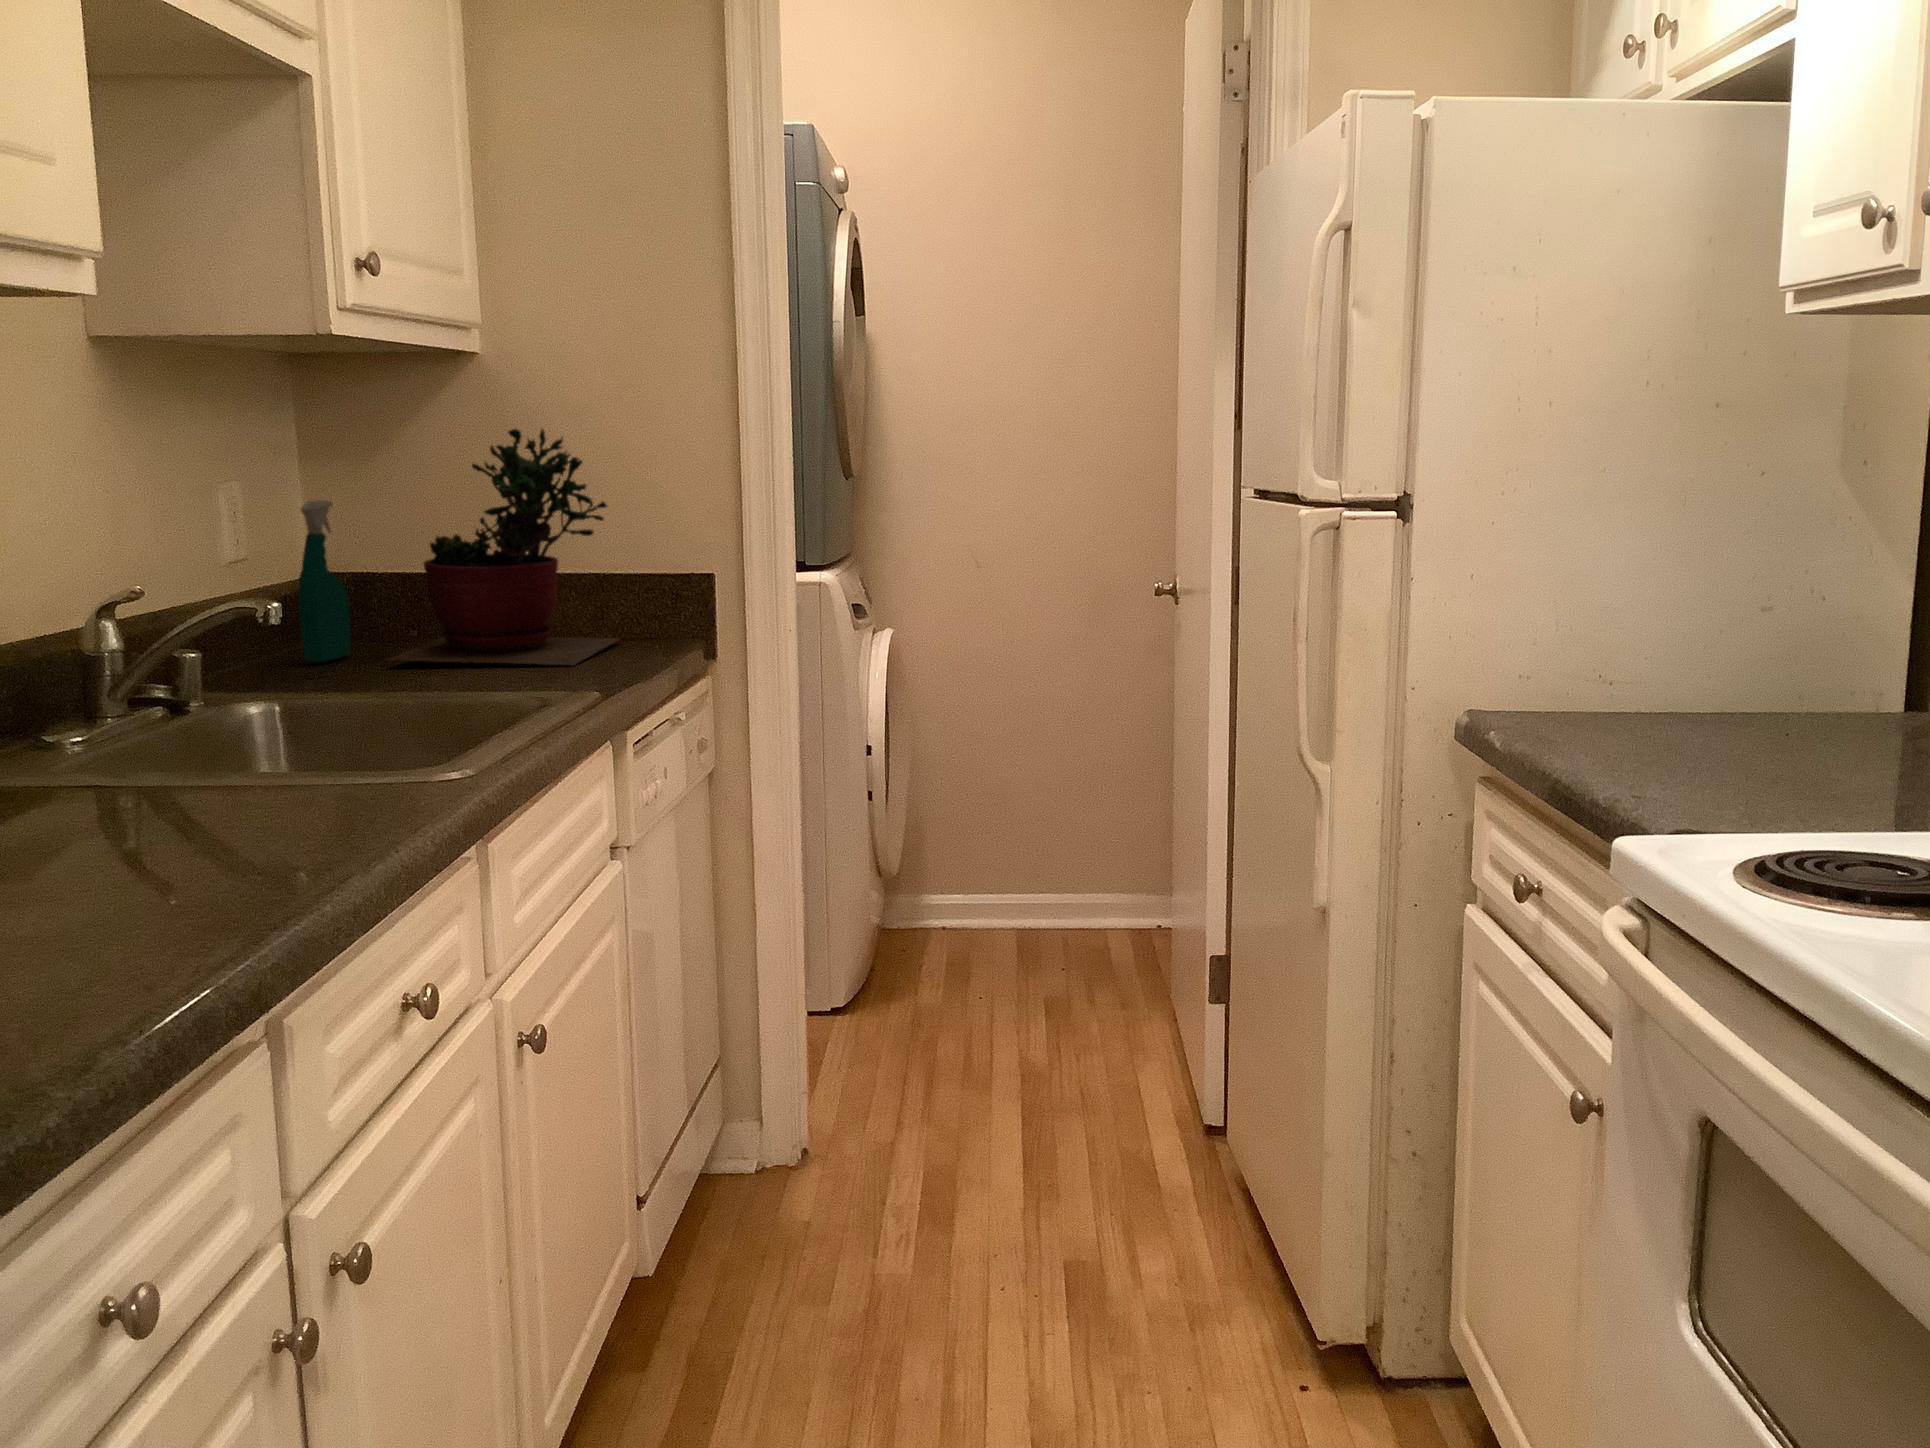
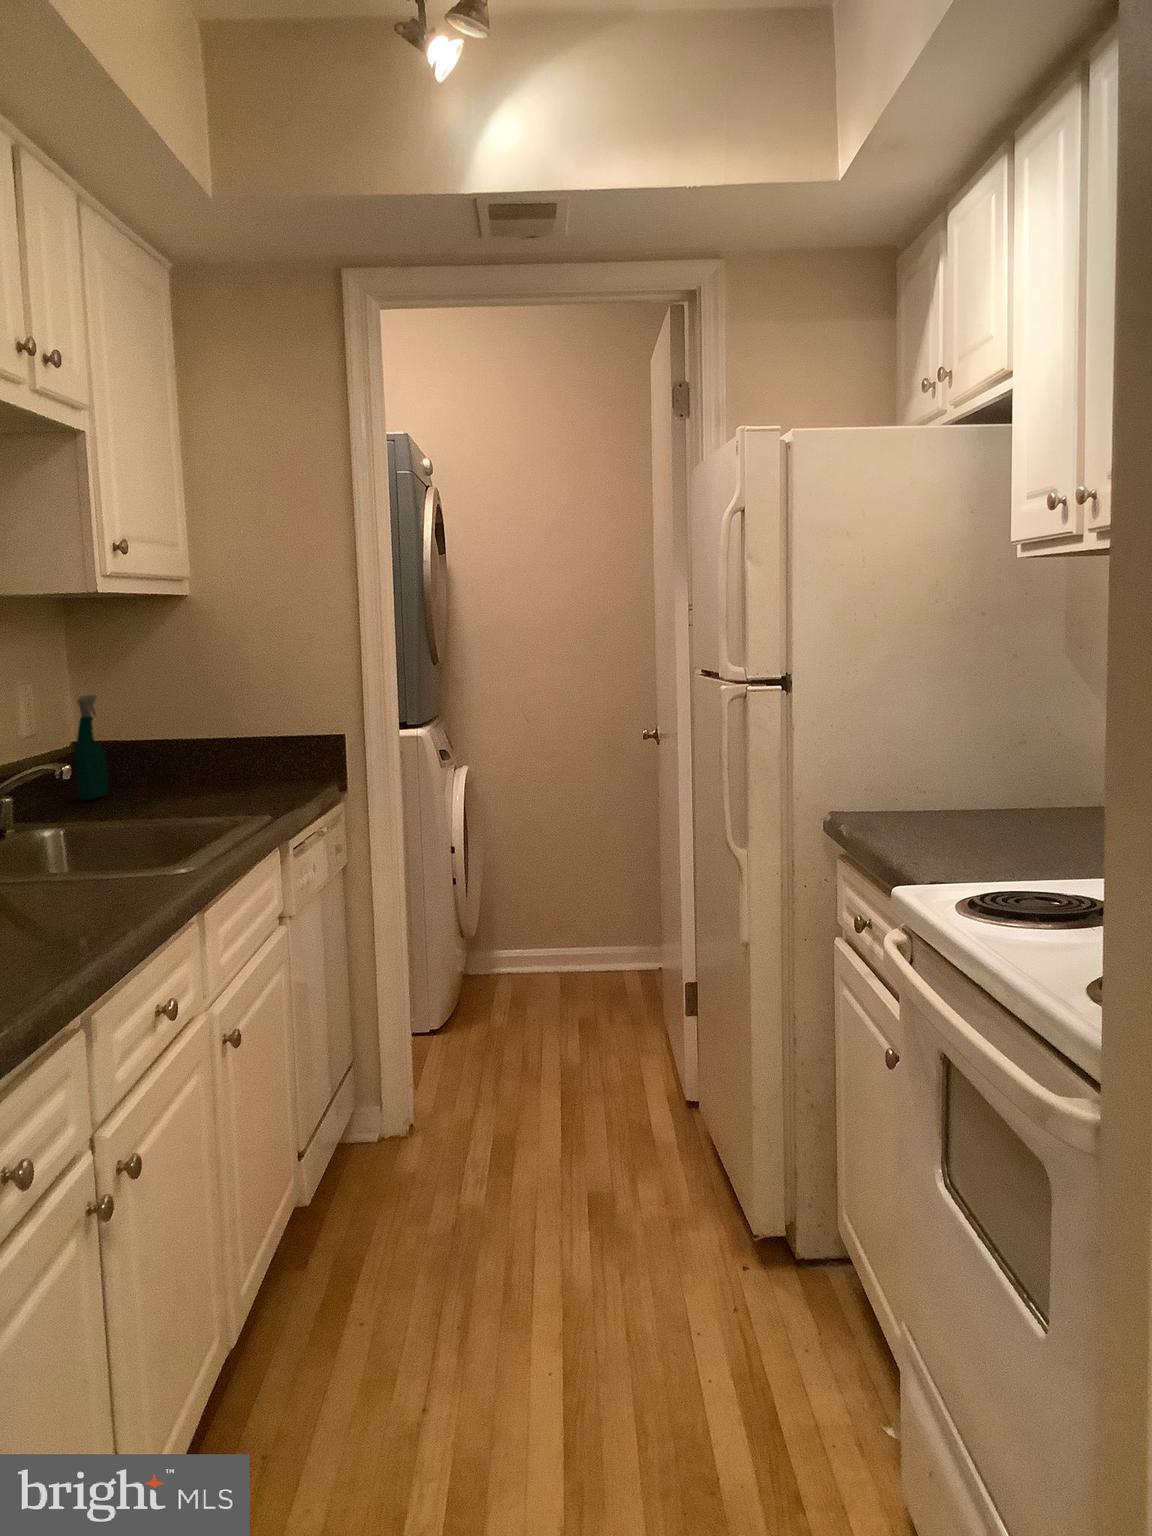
succulent plant: present [389,429,619,665] -> none [132,645,285,798]

